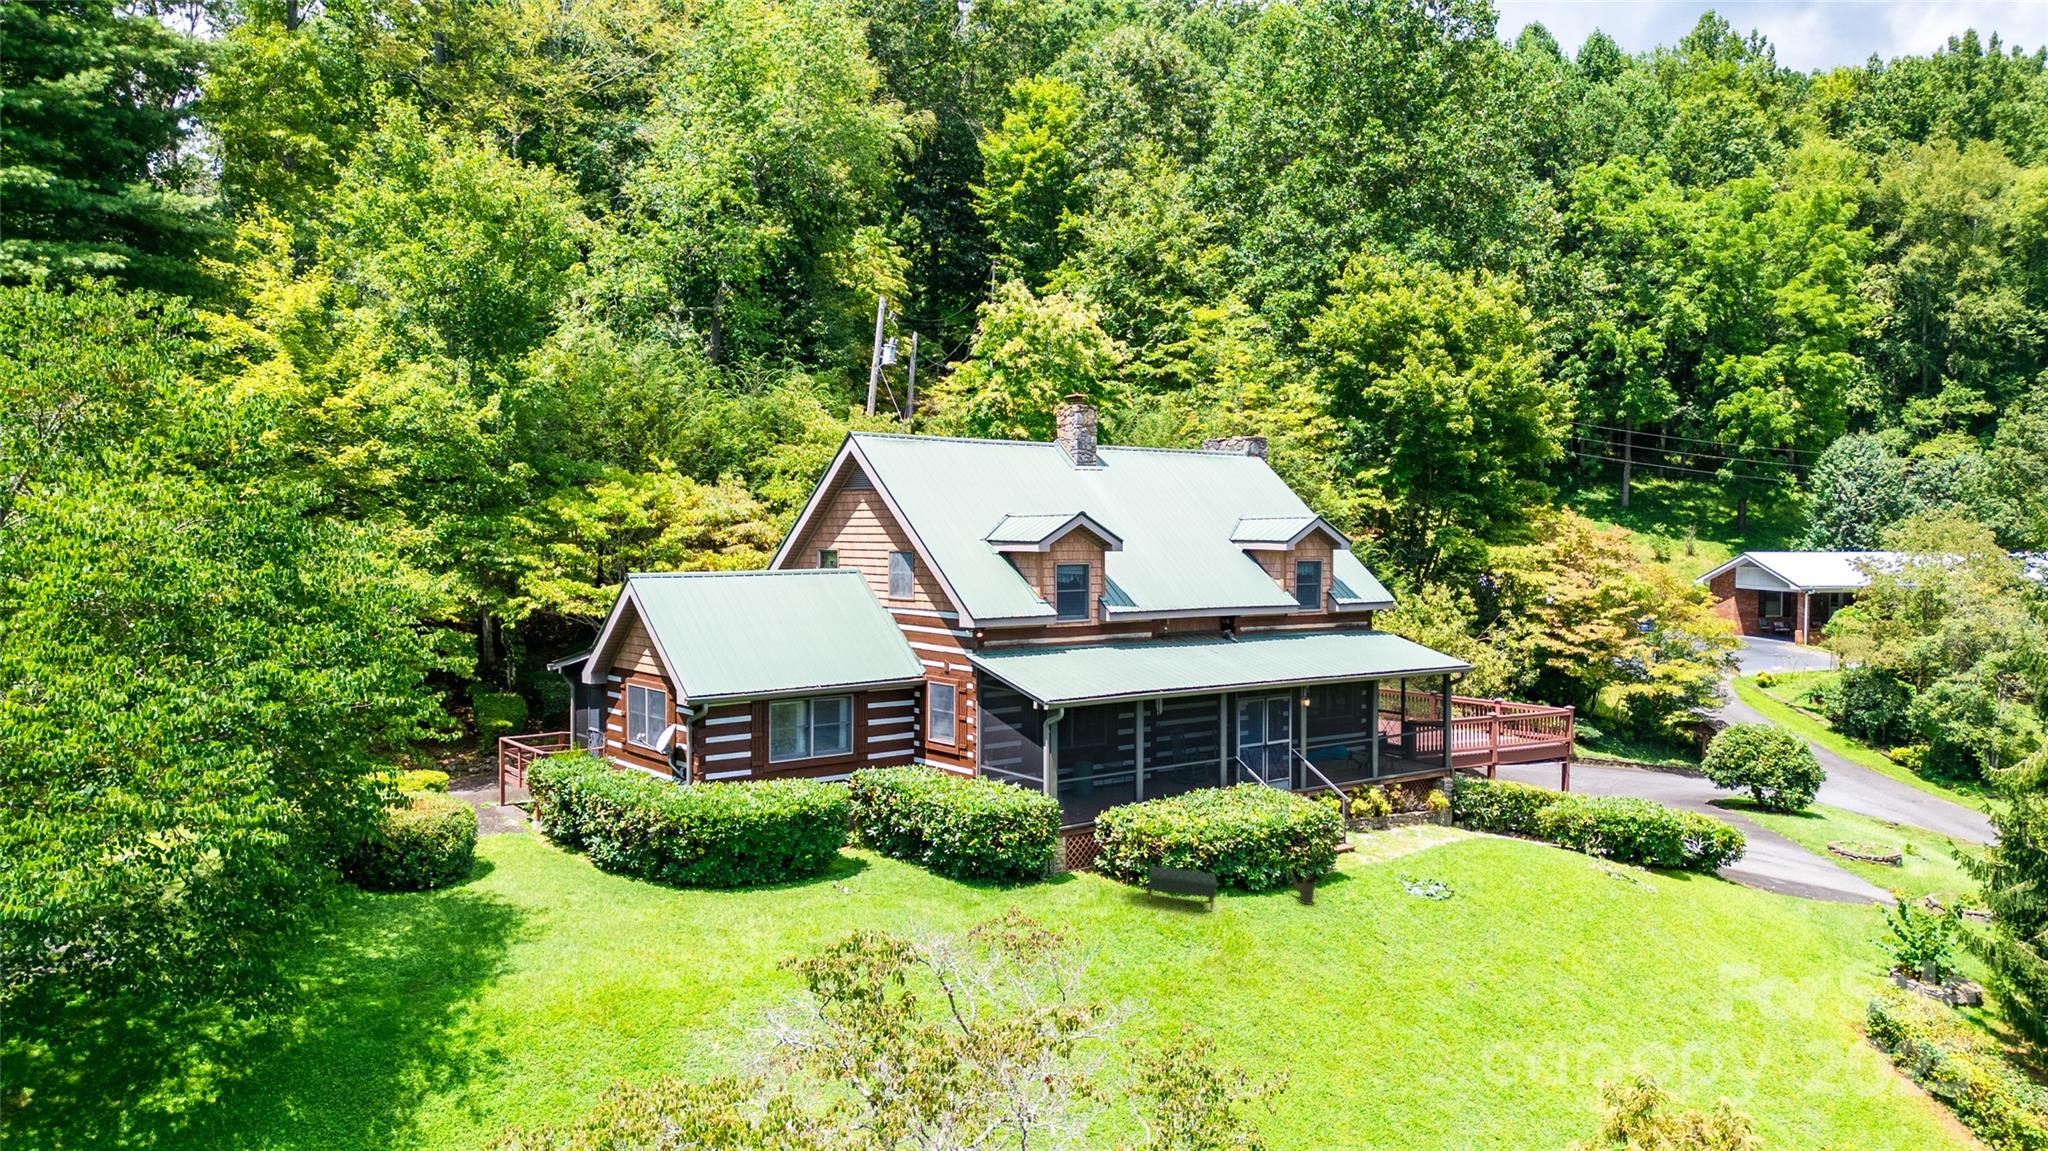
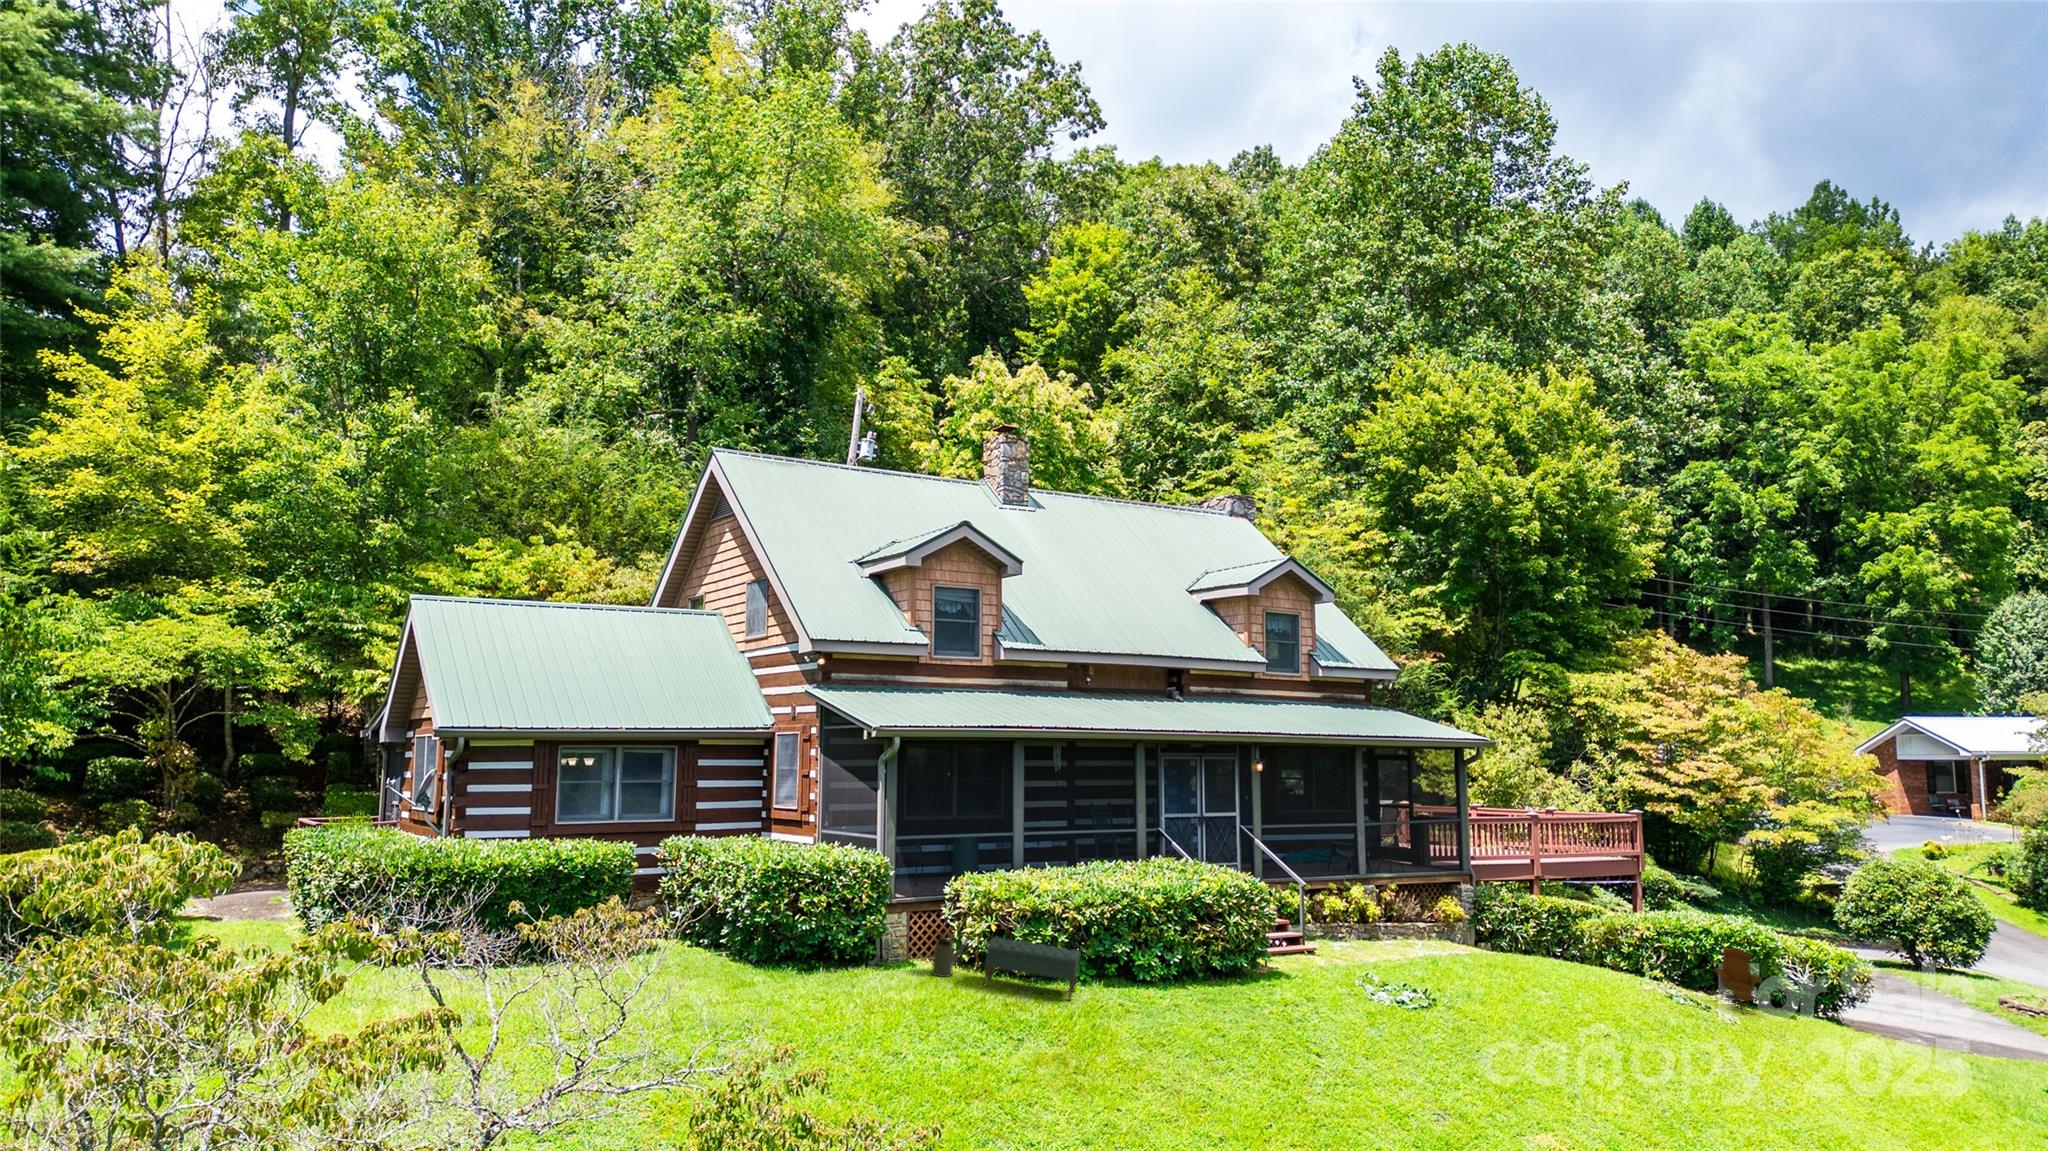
lounge chair: none [1630,825,1664,877] -> present [1715,948,1762,1011]
watering can: present [1290,870,1316,905] -> present [930,933,970,977]

